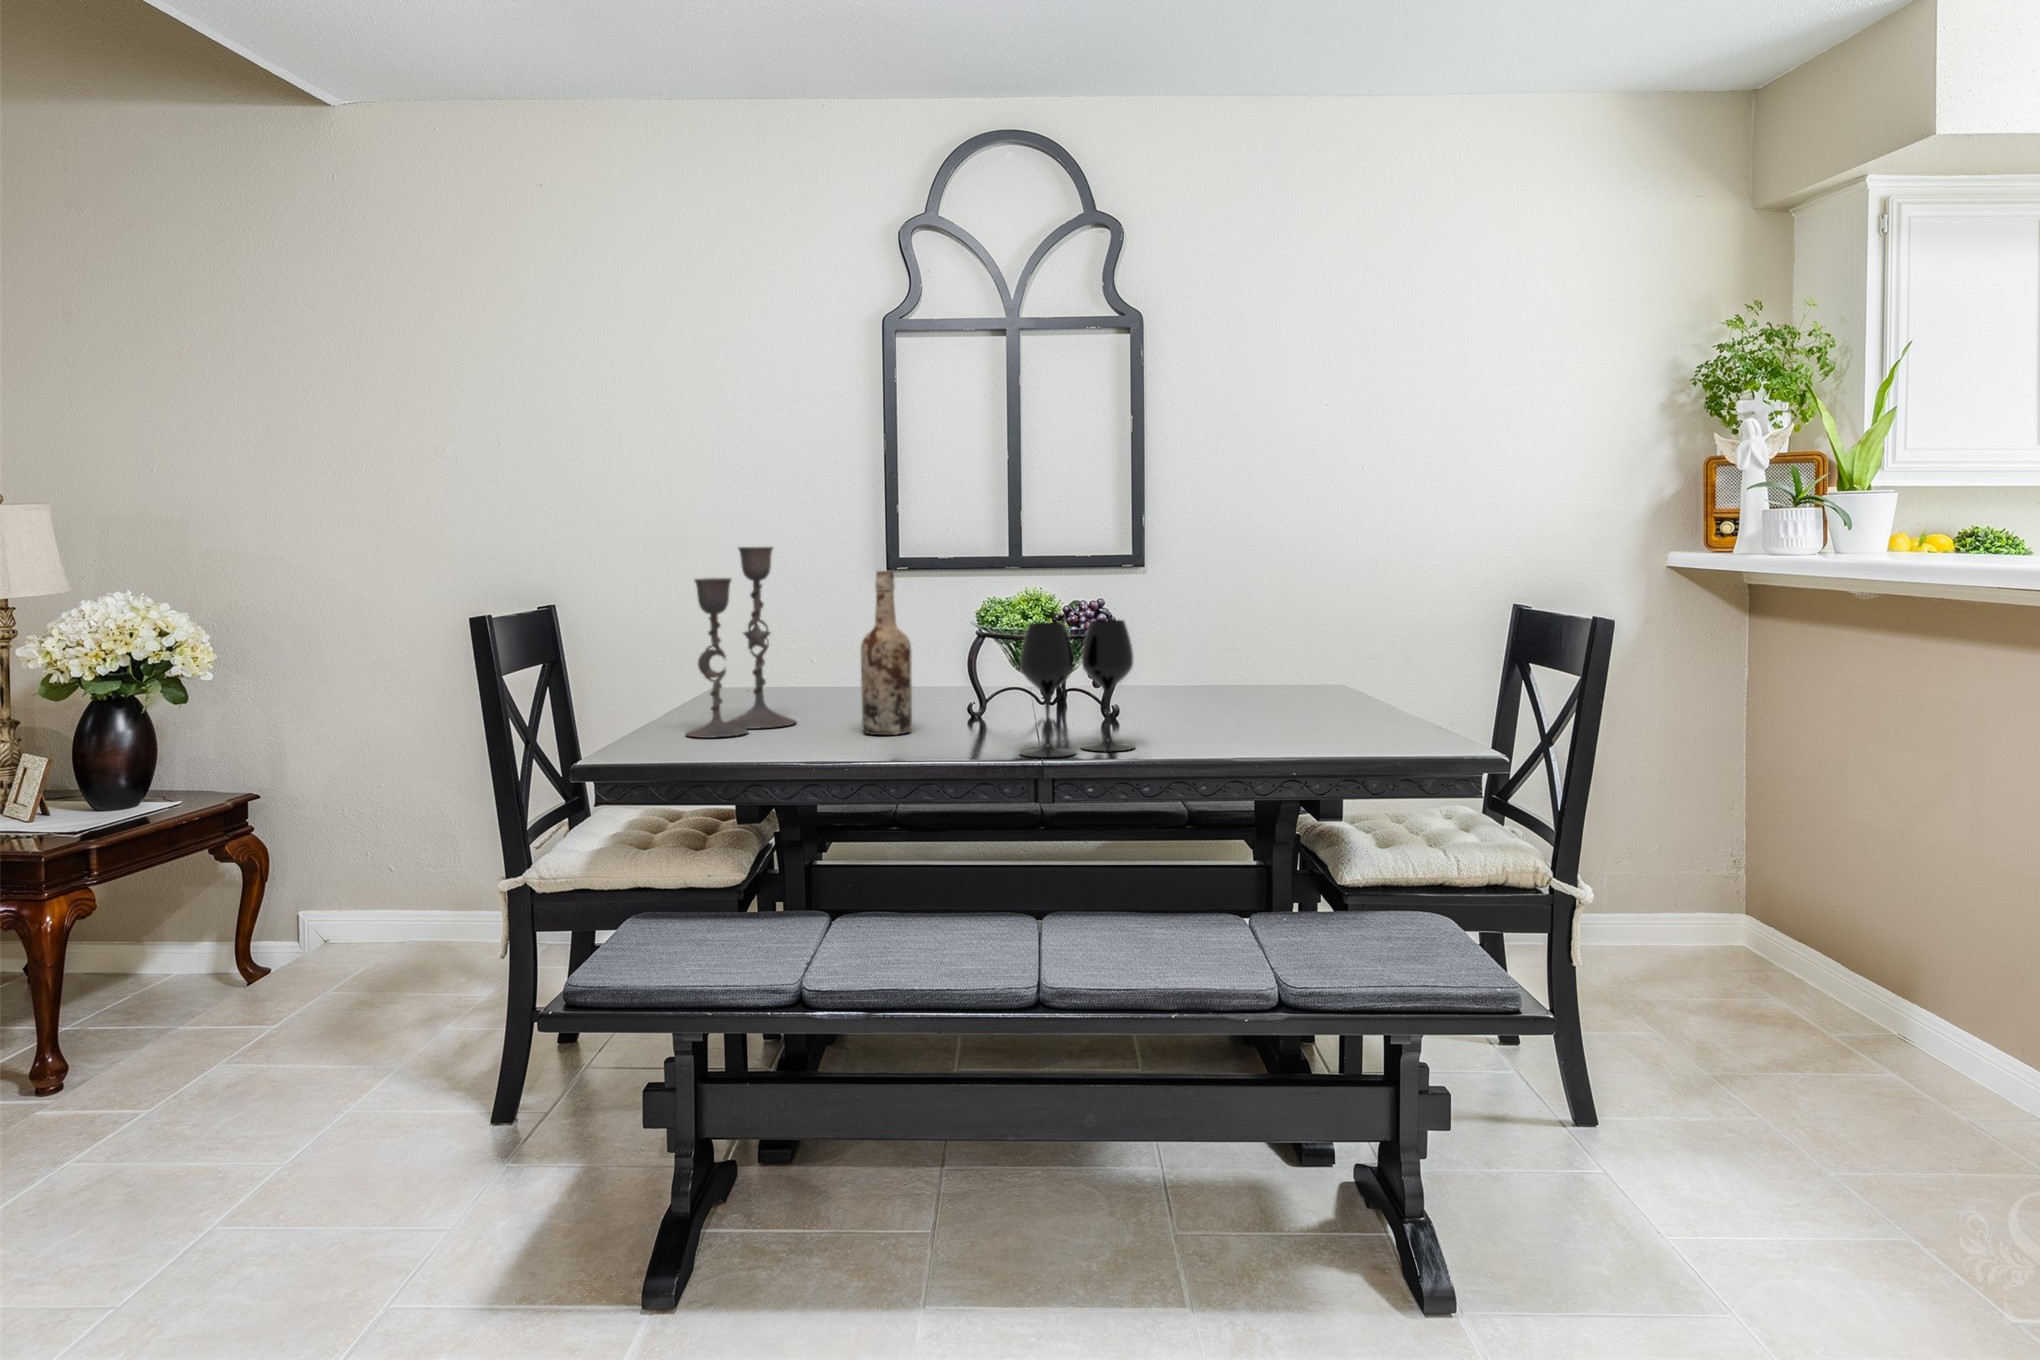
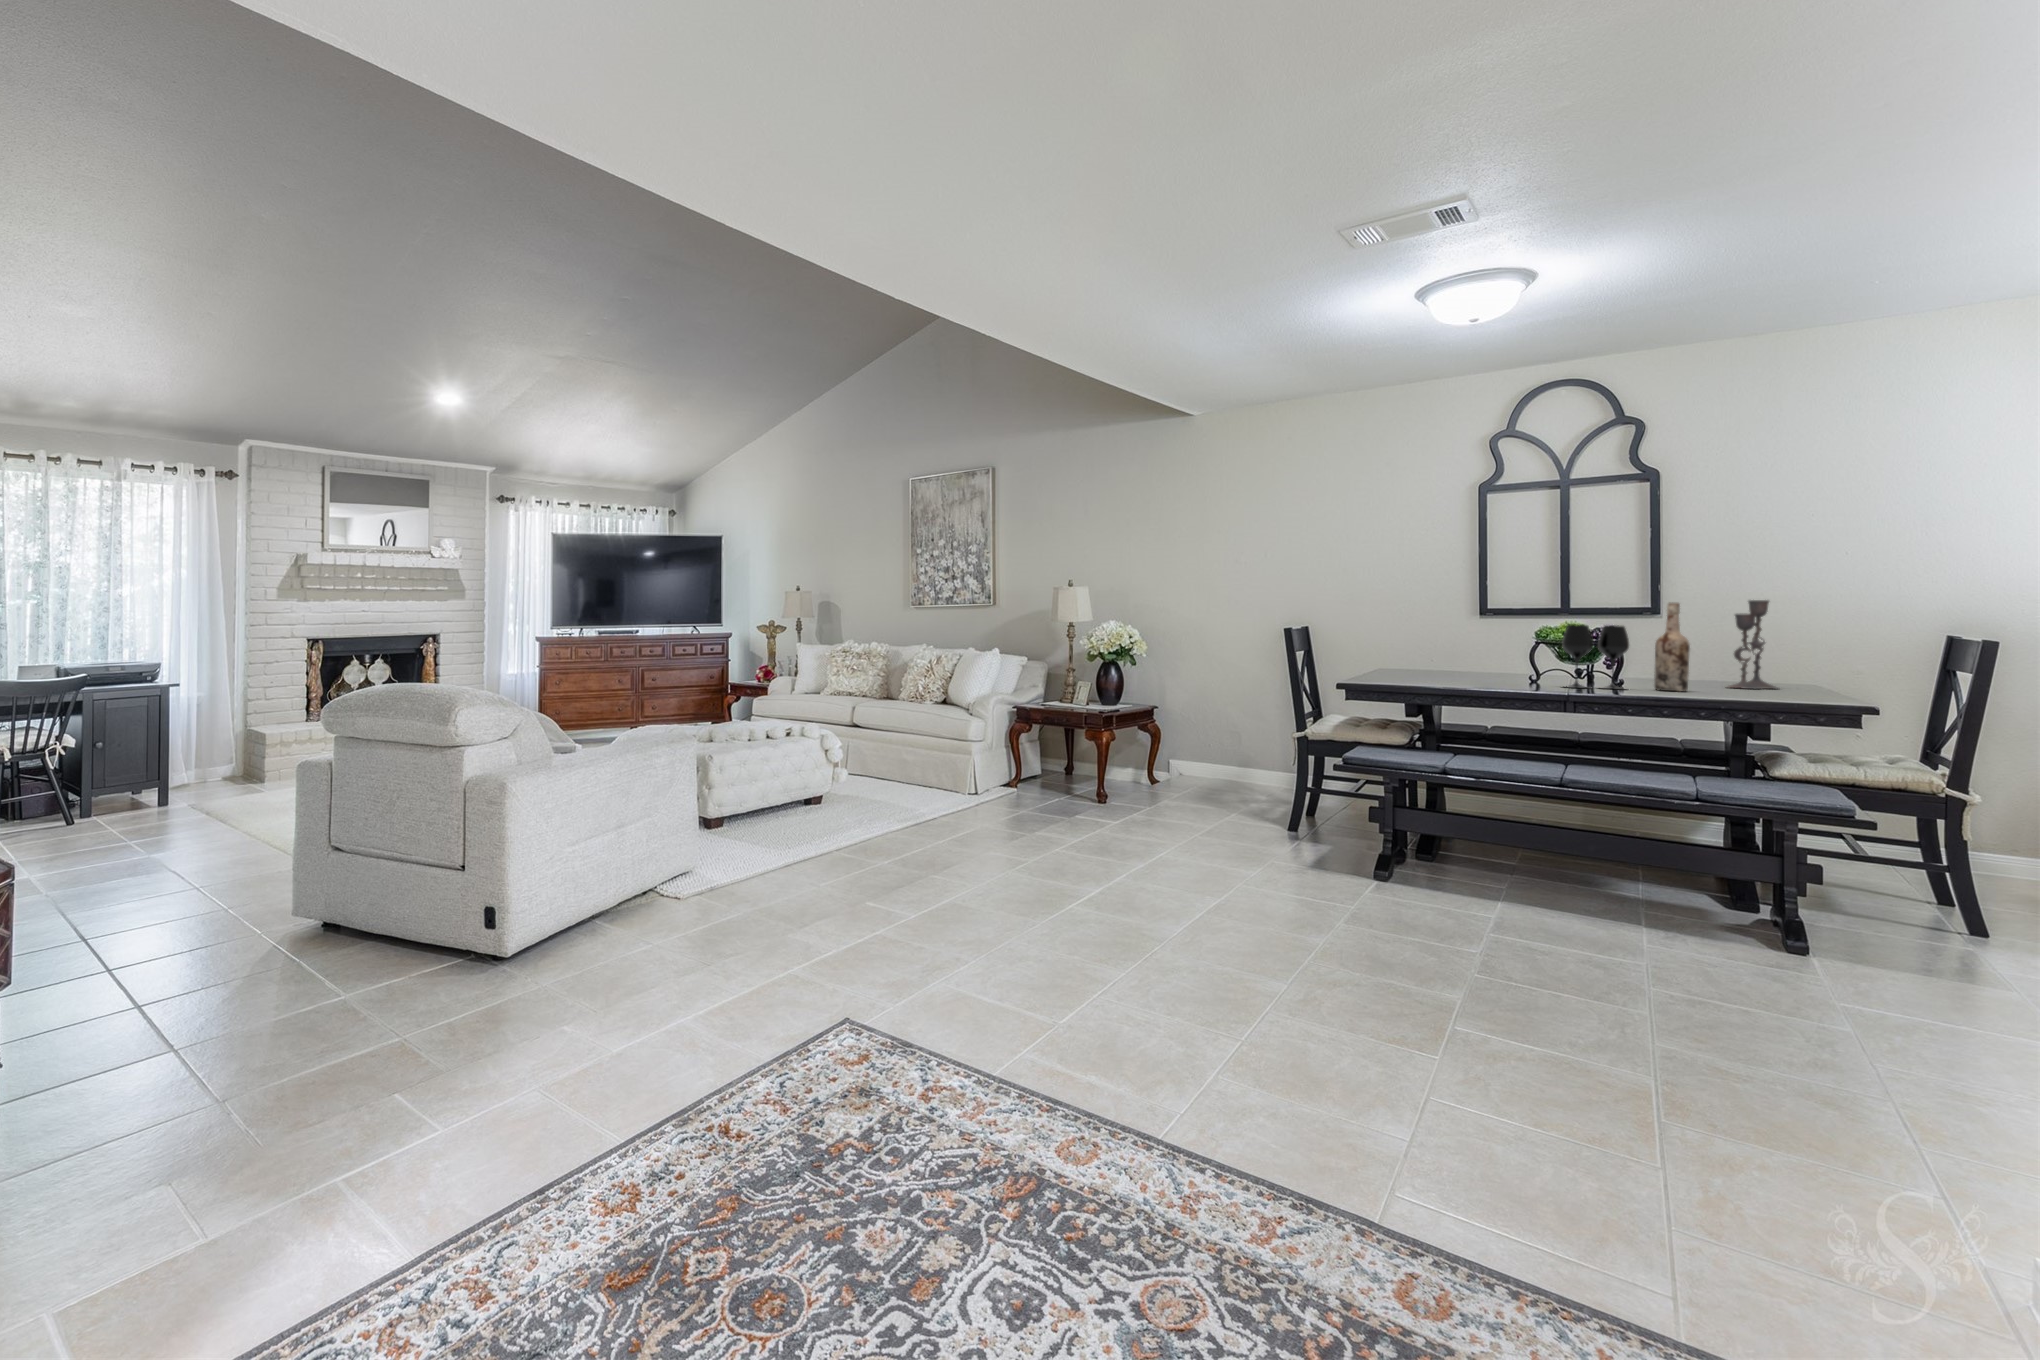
candlestick: present [686,547,796,738] -> present [1726,600,1777,689]
wine bottle: present [861,571,912,735] -> present [1654,603,1690,691]

